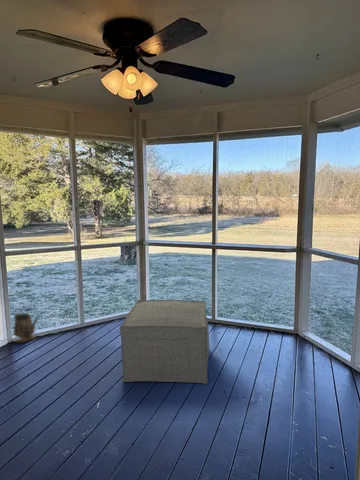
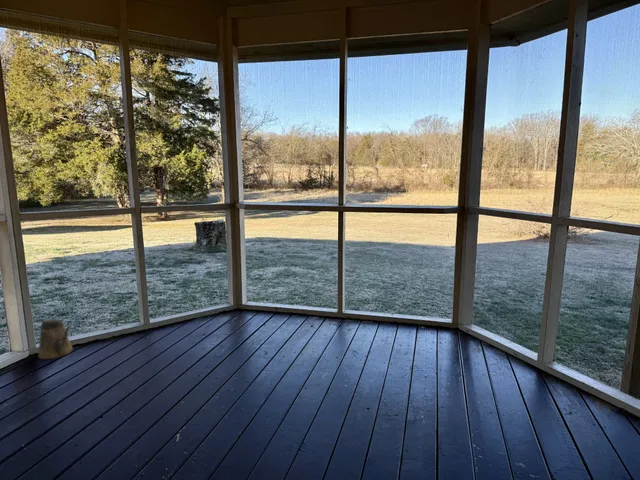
ottoman: present [120,300,209,384] -> none [168,305,298,420]

